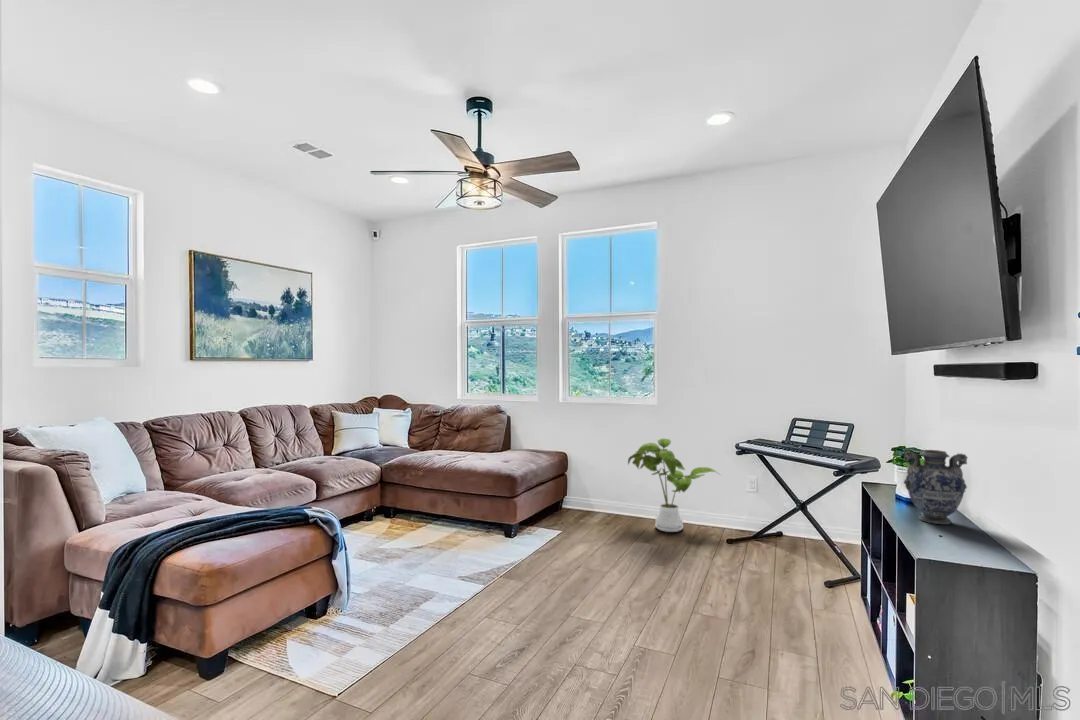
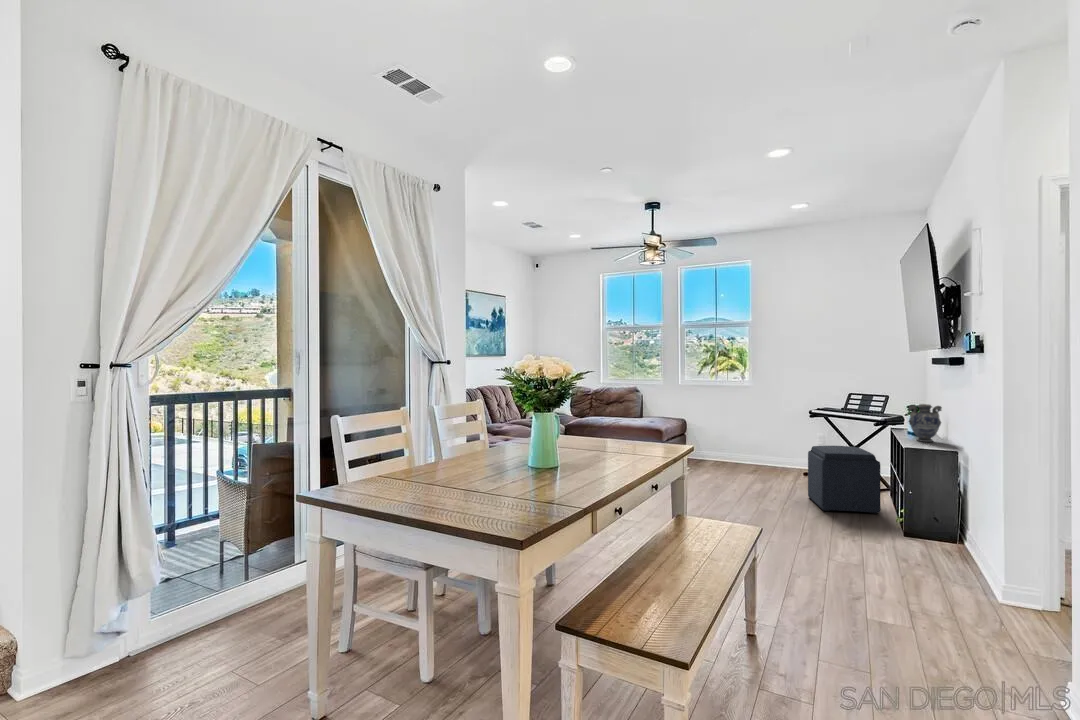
house plant: present [628,439,716,532] -> none [734,407,799,469]
ottoman: none [727,514,851,651] -> present [808,446,880,514]

